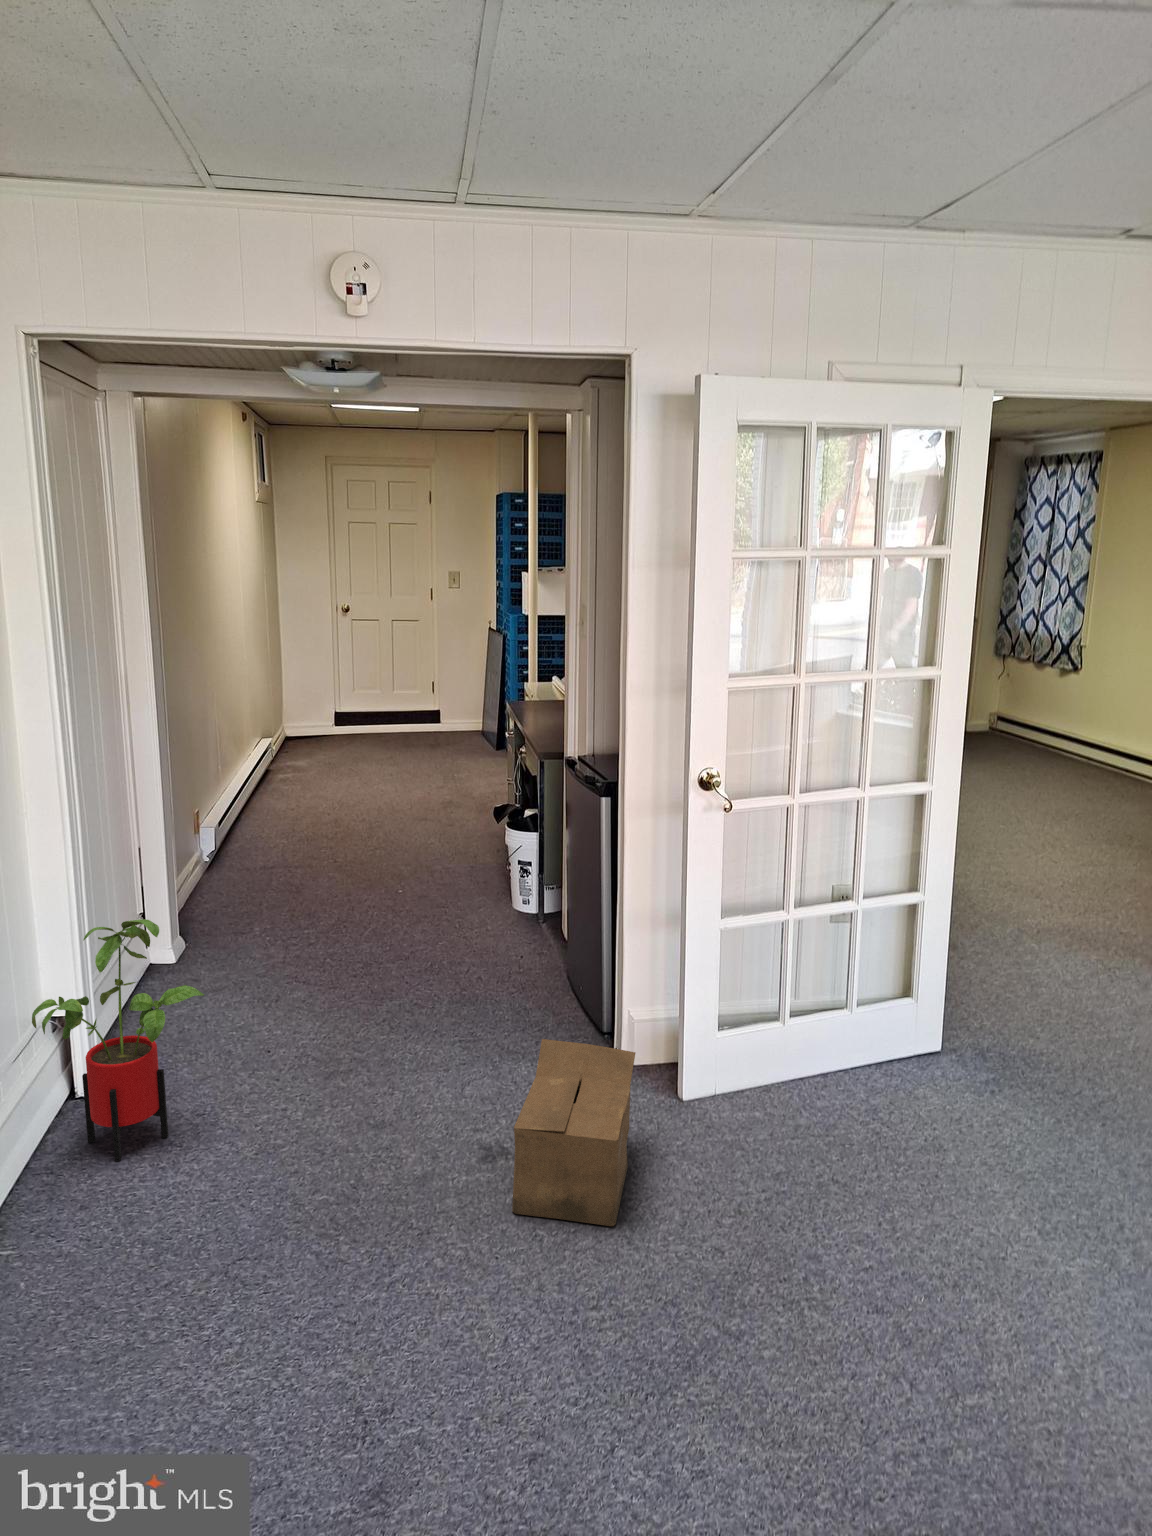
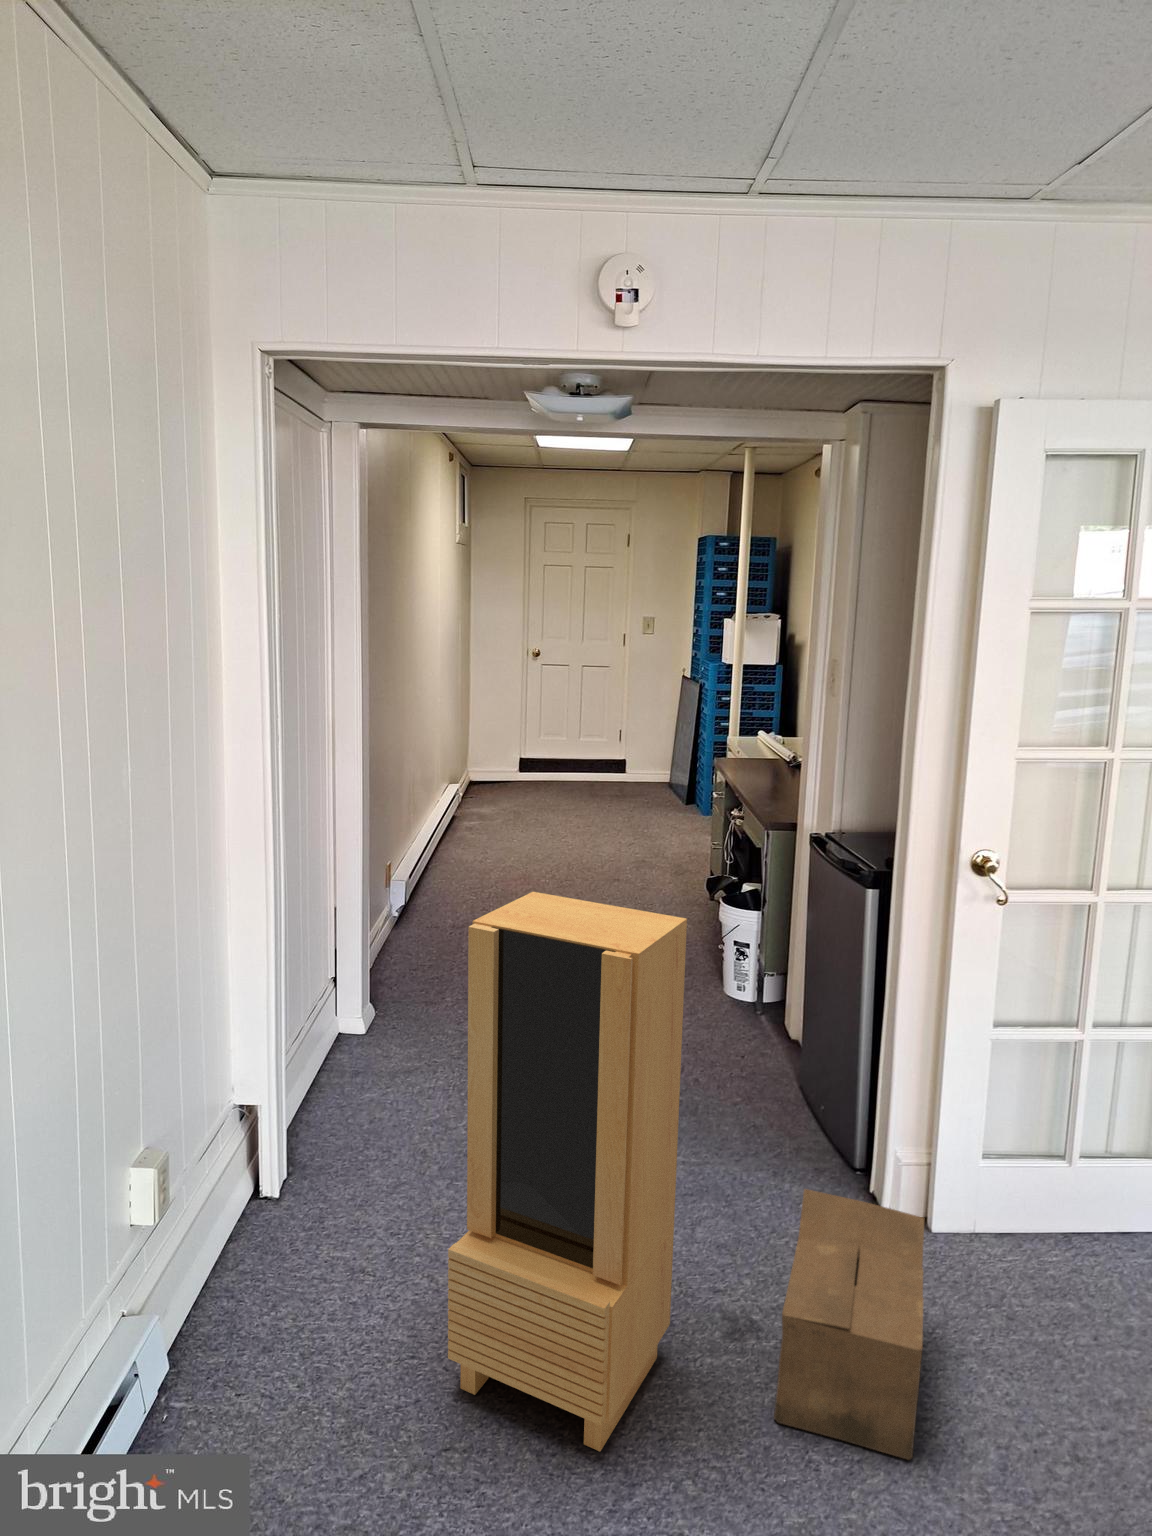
storage cabinet: none [237,807,432,1248] -> present [448,892,687,1451]
house plant: present [32,919,204,1161] -> none [222,1005,408,1287]

